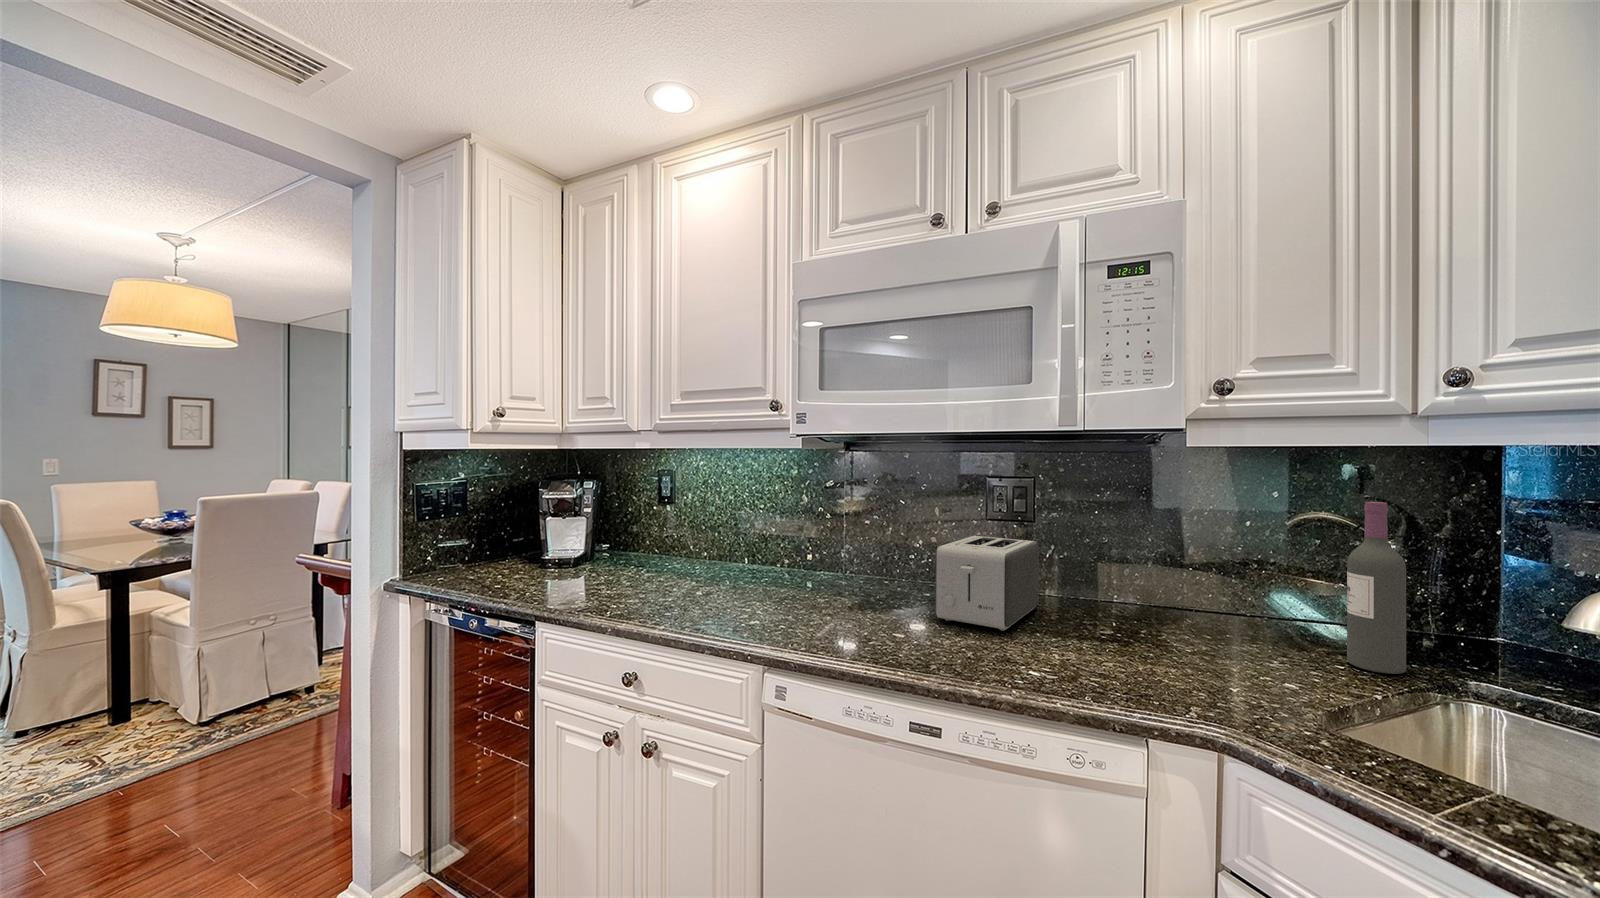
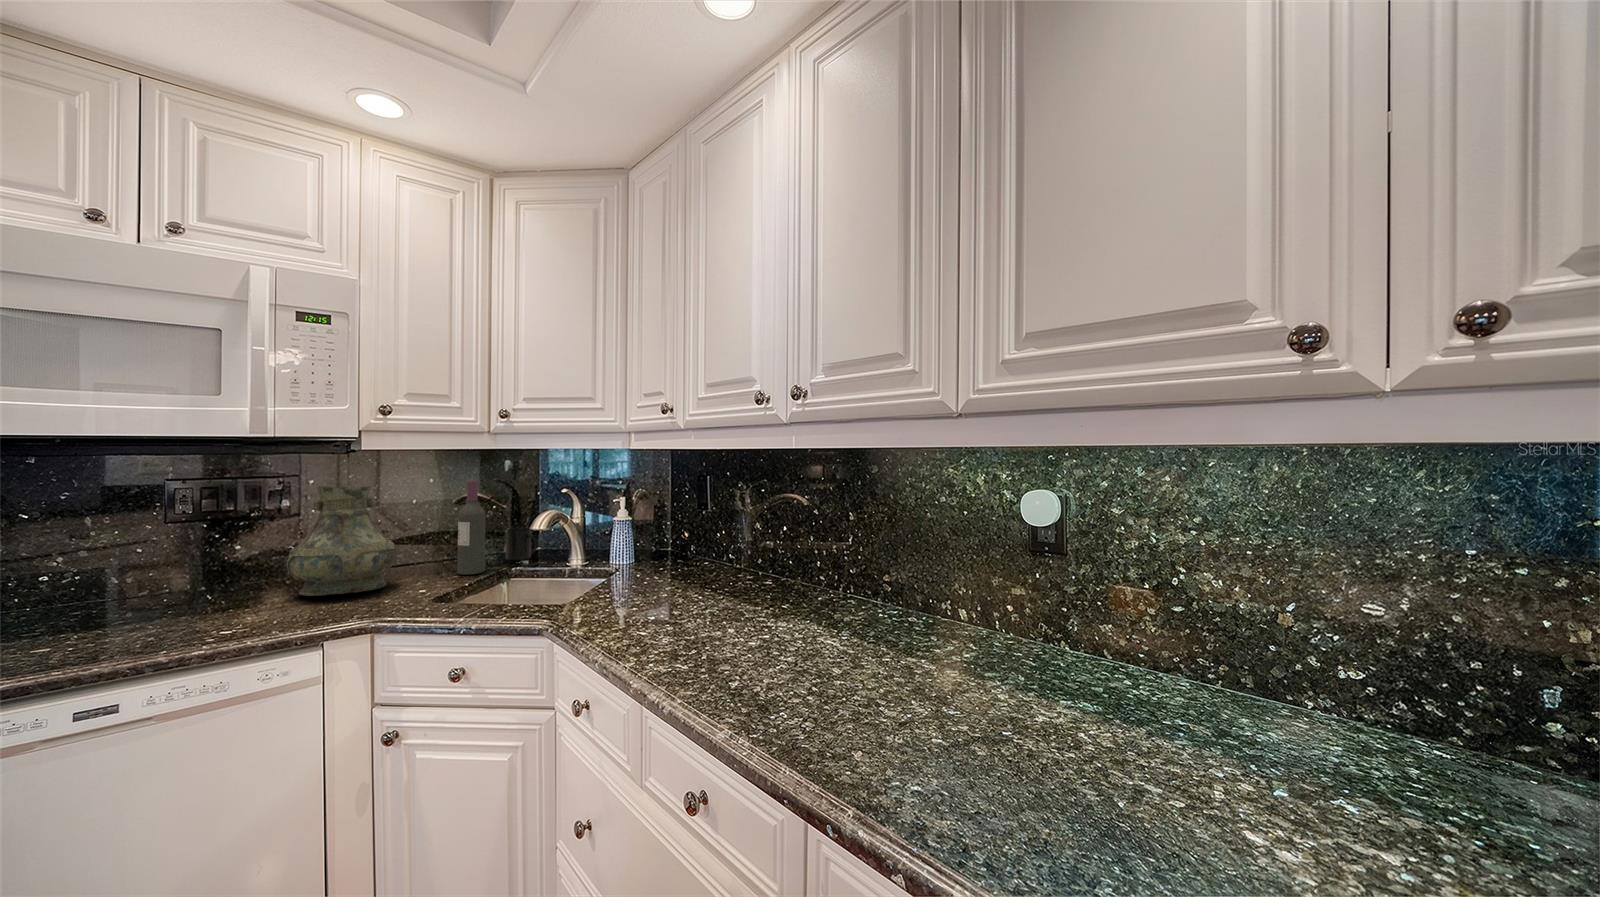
vase: none [1098,497,1242,659] -> present [286,486,396,596]
toaster: present [935,536,1039,631] -> none [87,531,224,621]
mug: none [1440,597,1527,665] -> present [506,528,537,560]

